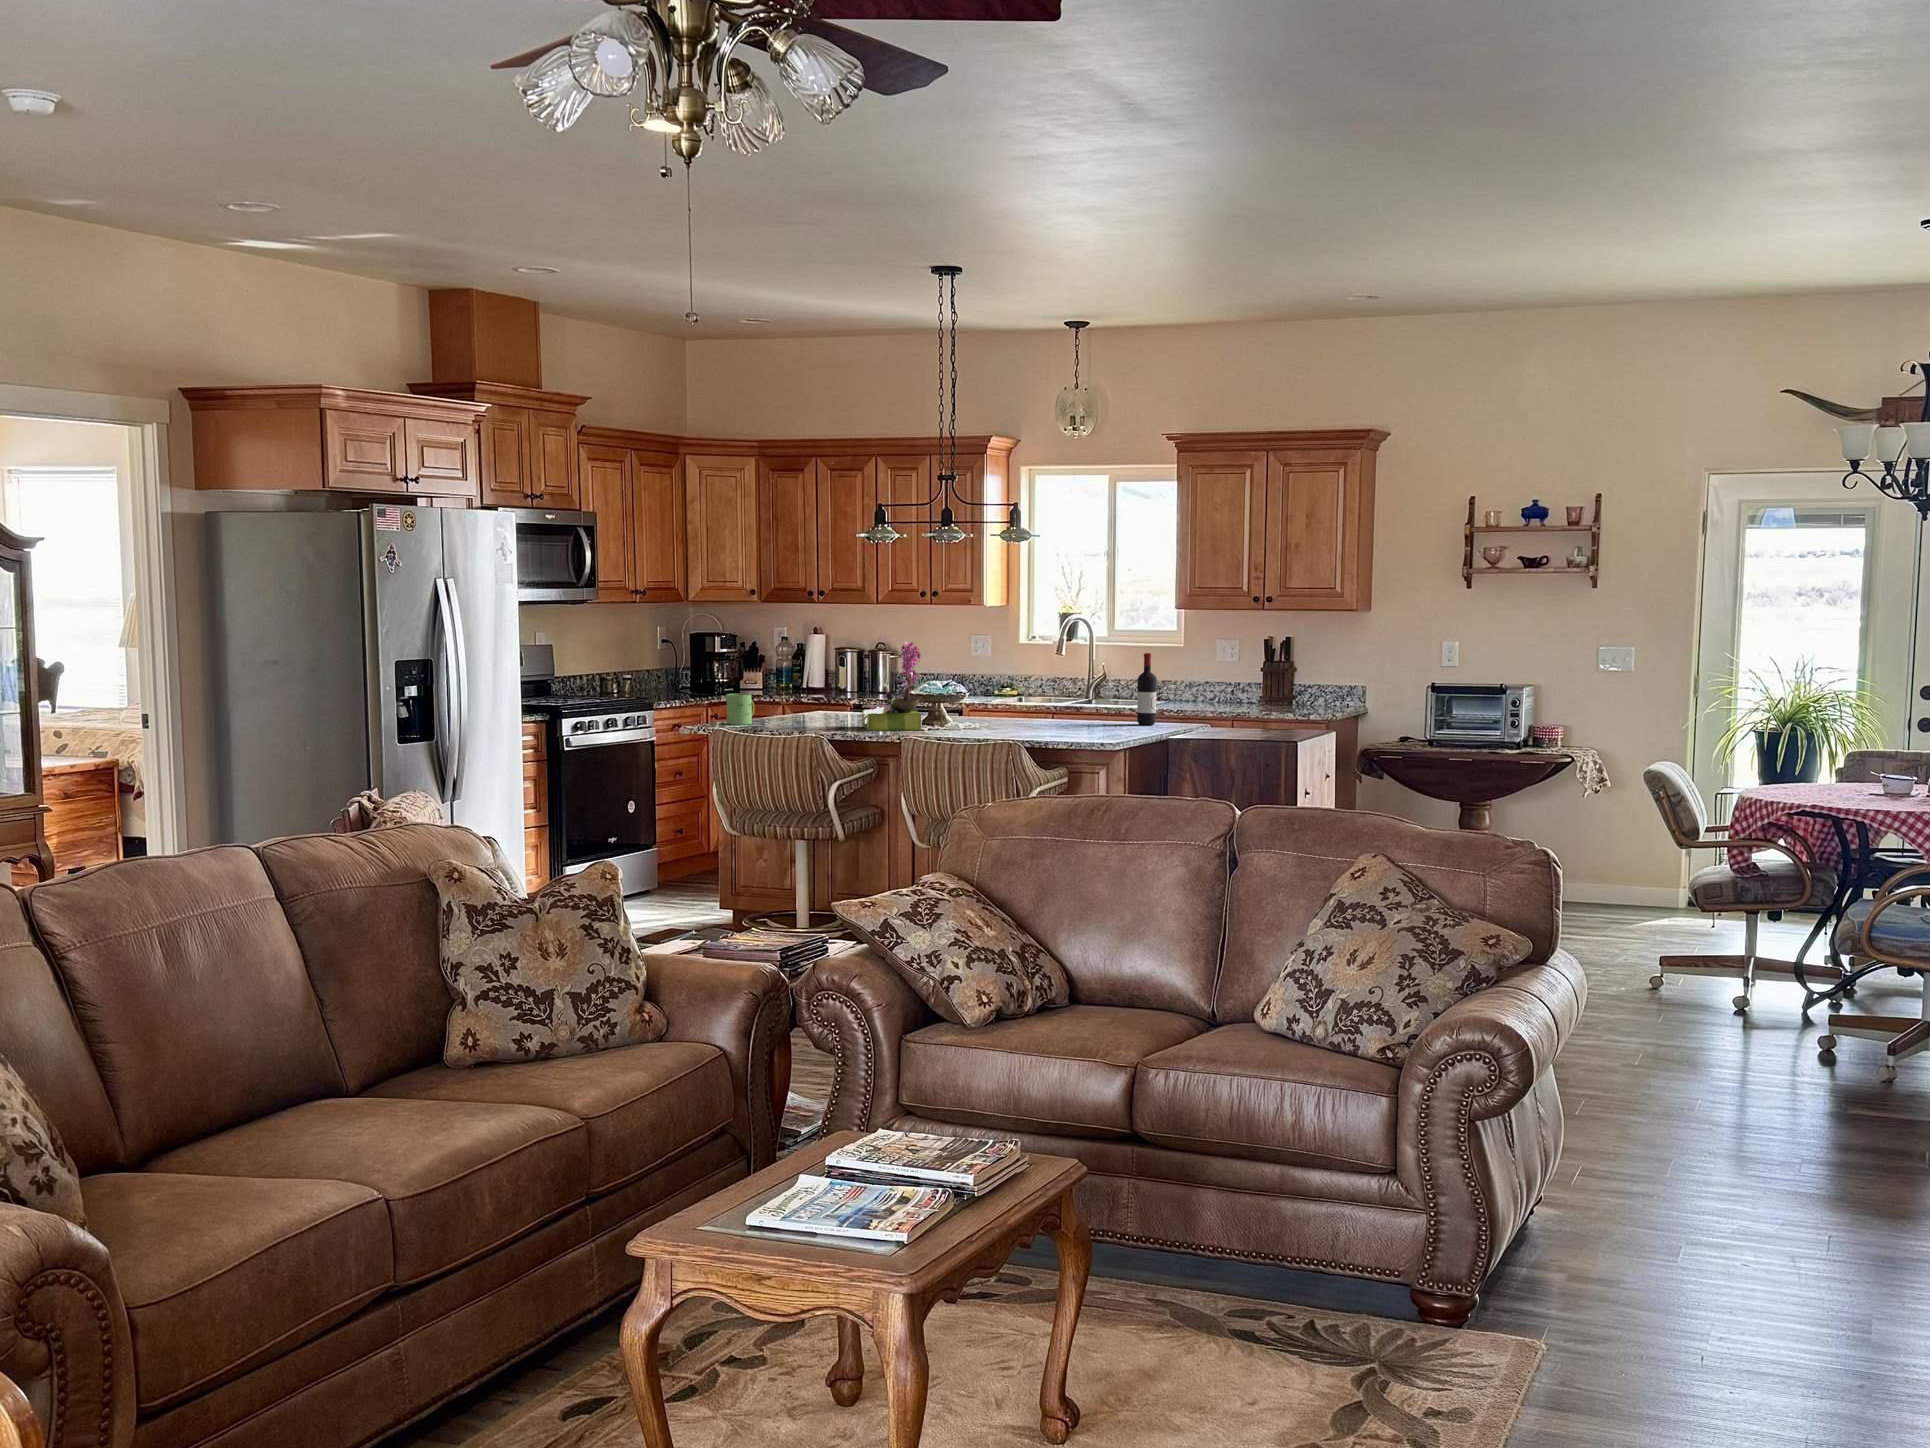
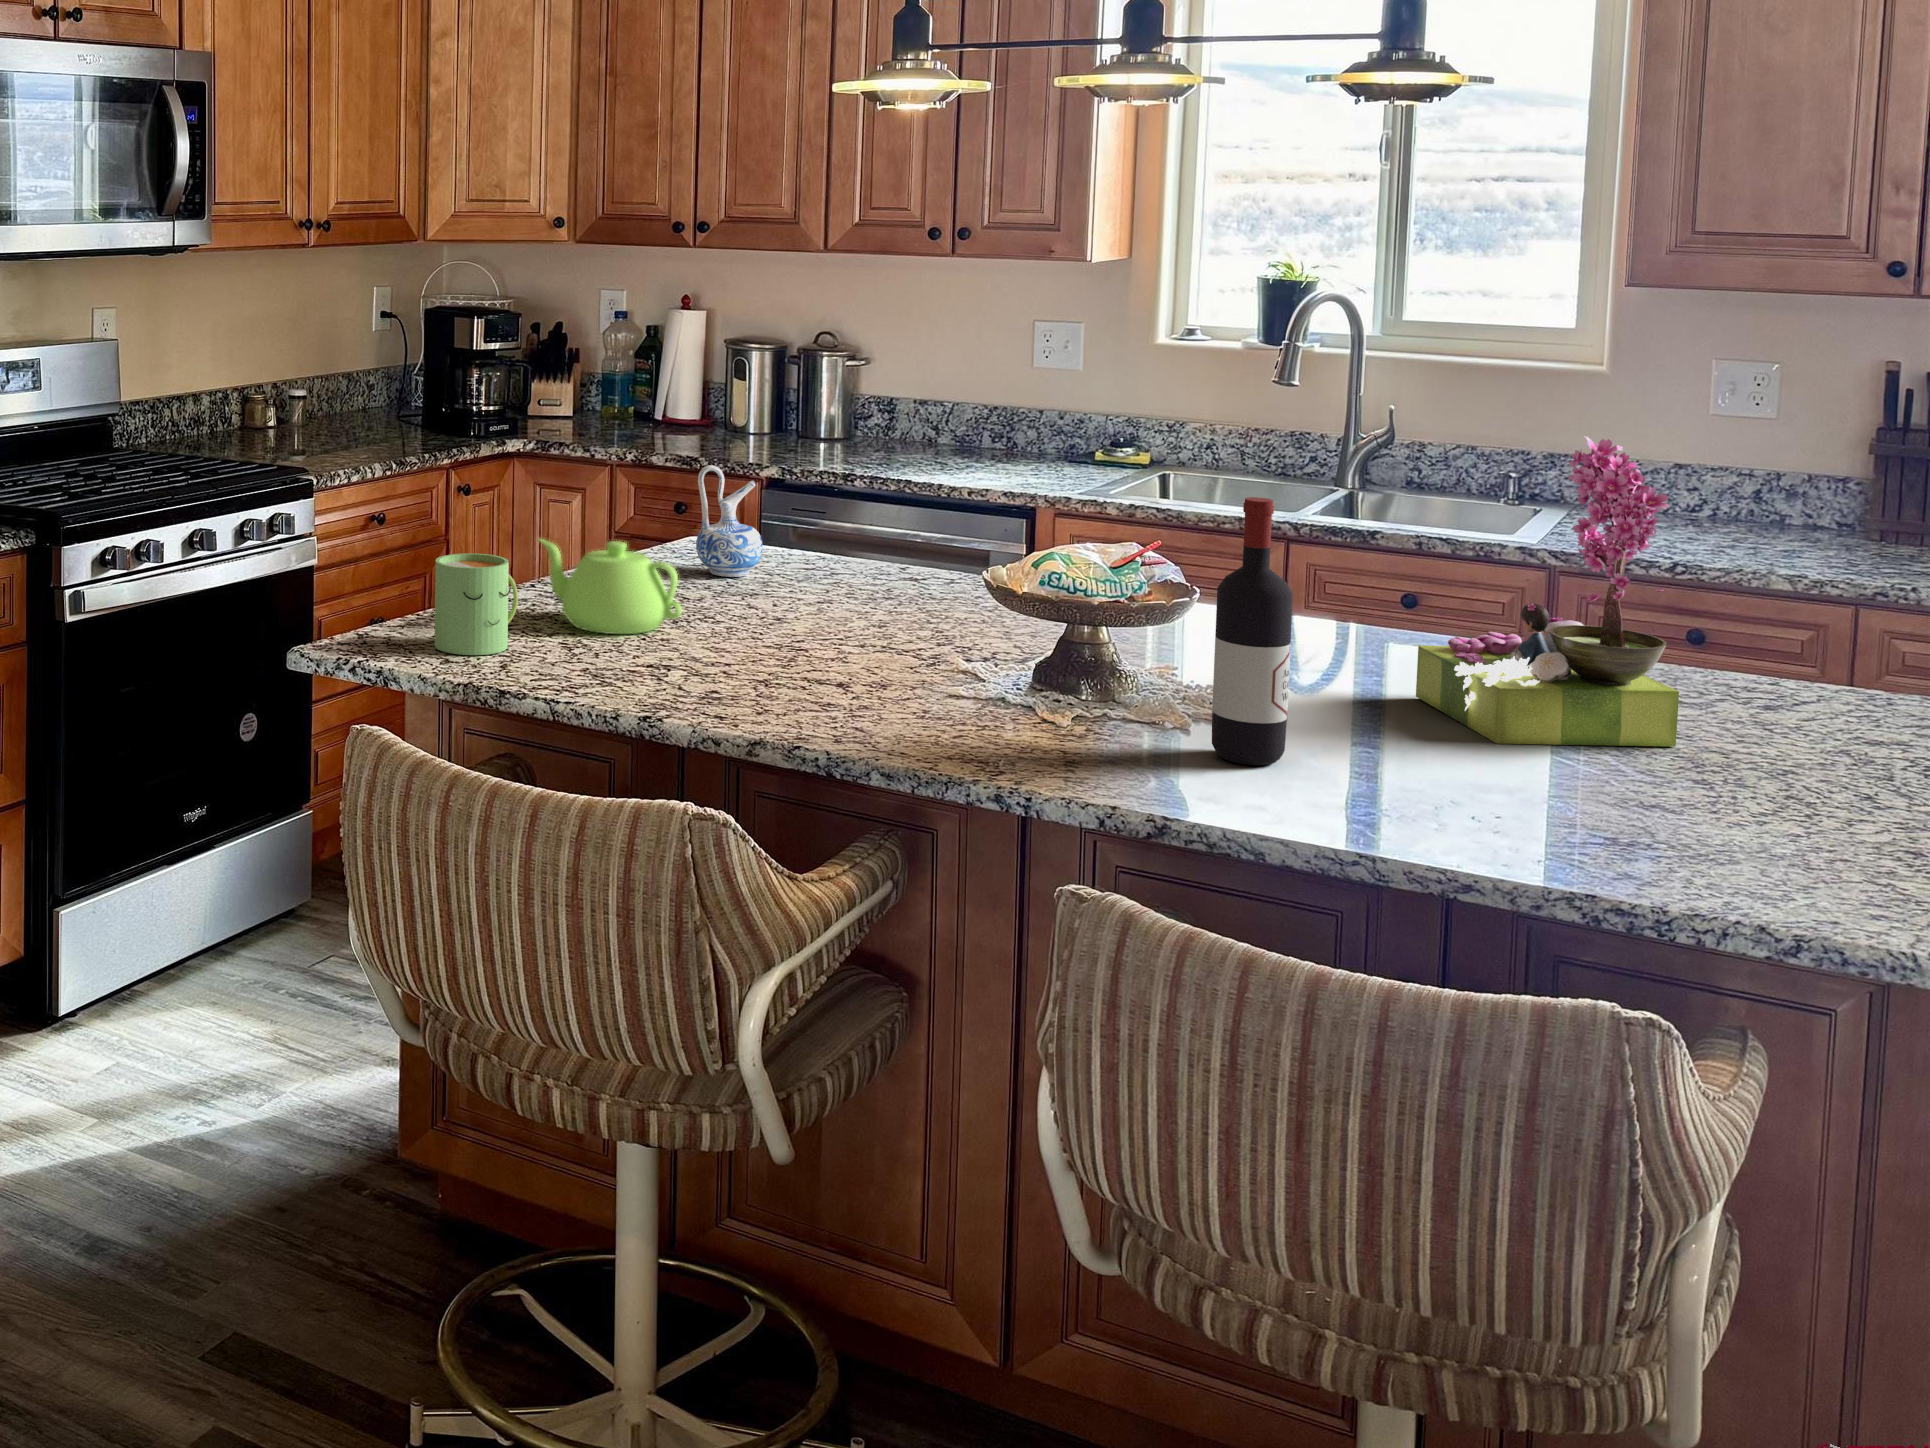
flower arrangement: present [862,641,925,731] -> present [1416,436,1679,747]
wine bottle: present [1137,653,1157,725] -> present [1212,497,1293,765]
ceramic pitcher: none [816,673,841,714] -> present [696,465,762,577]
teapot: none [760,692,810,722] -> present [540,539,682,634]

